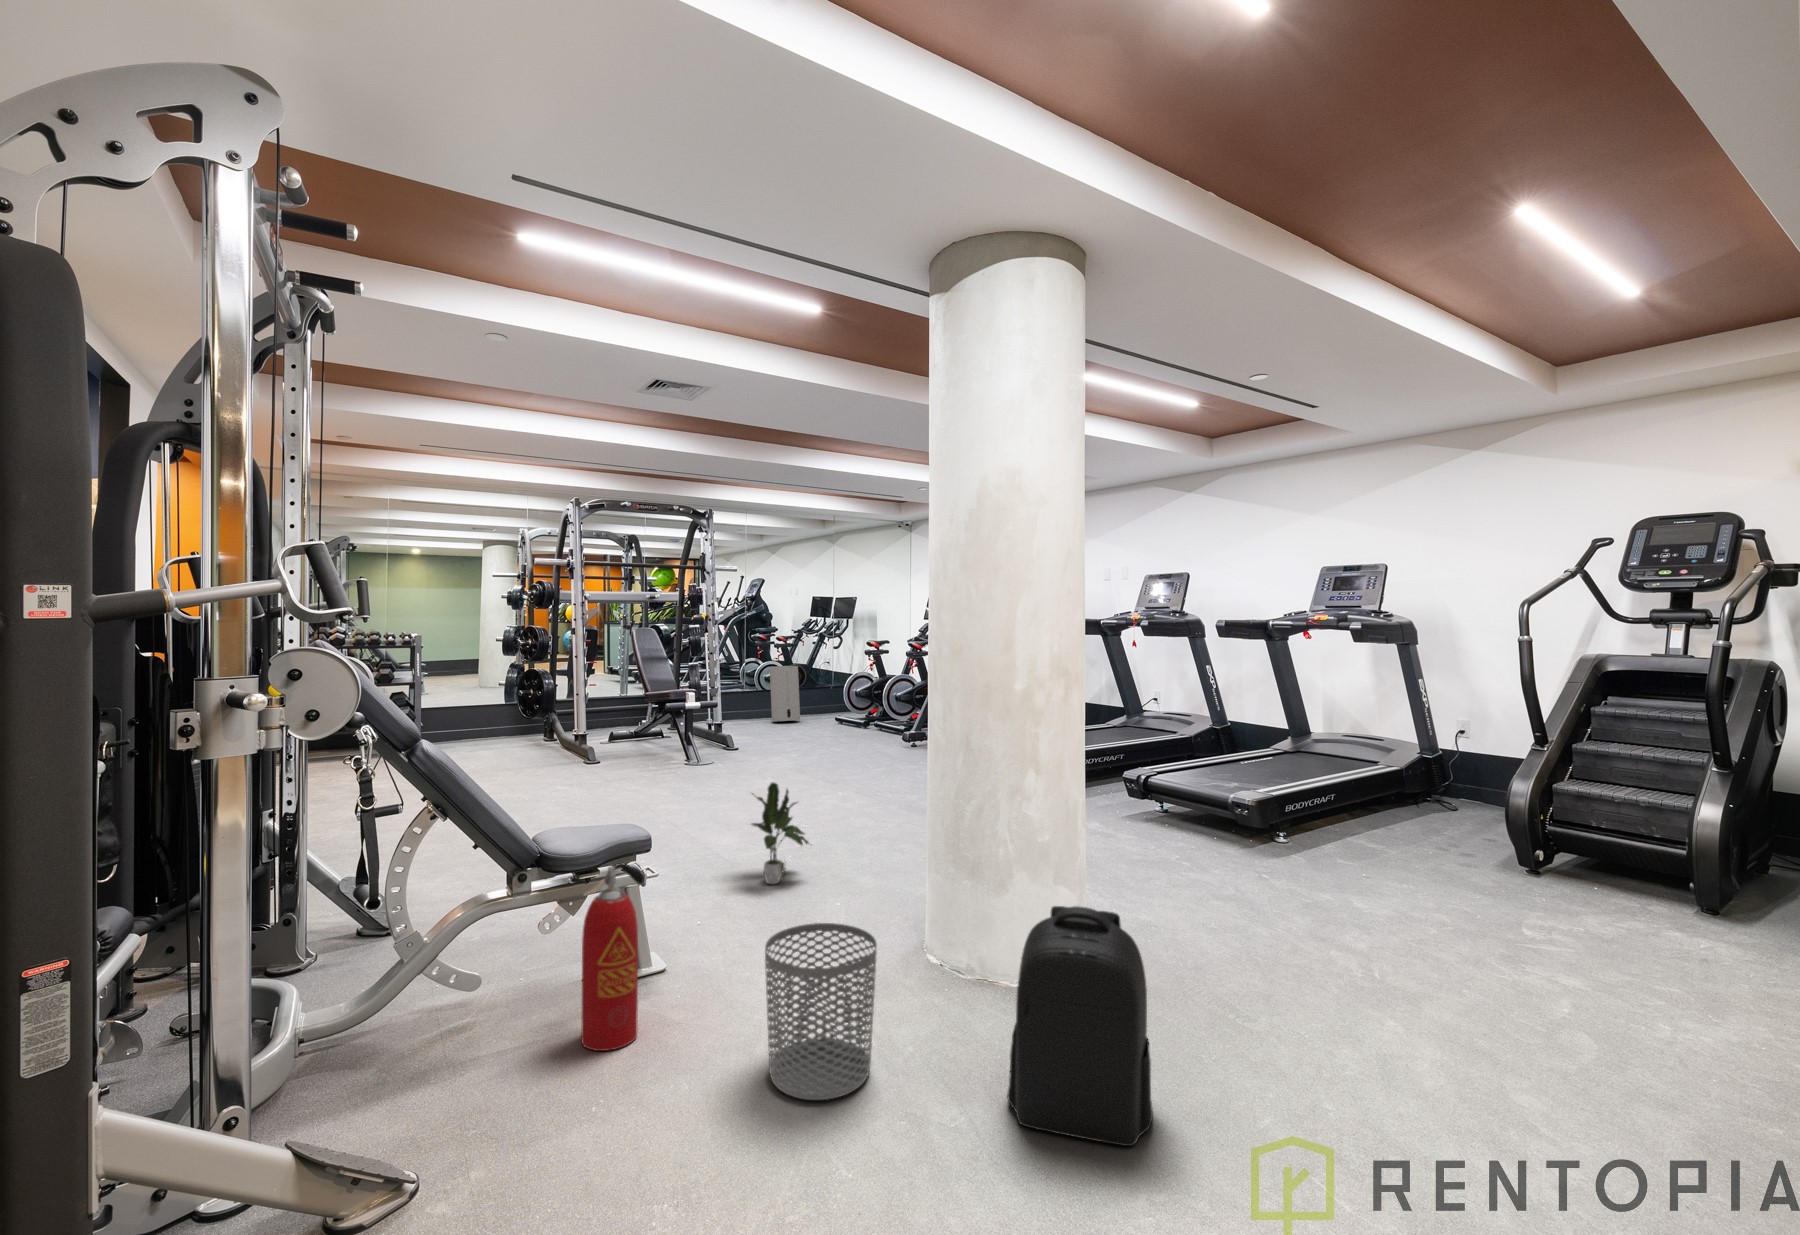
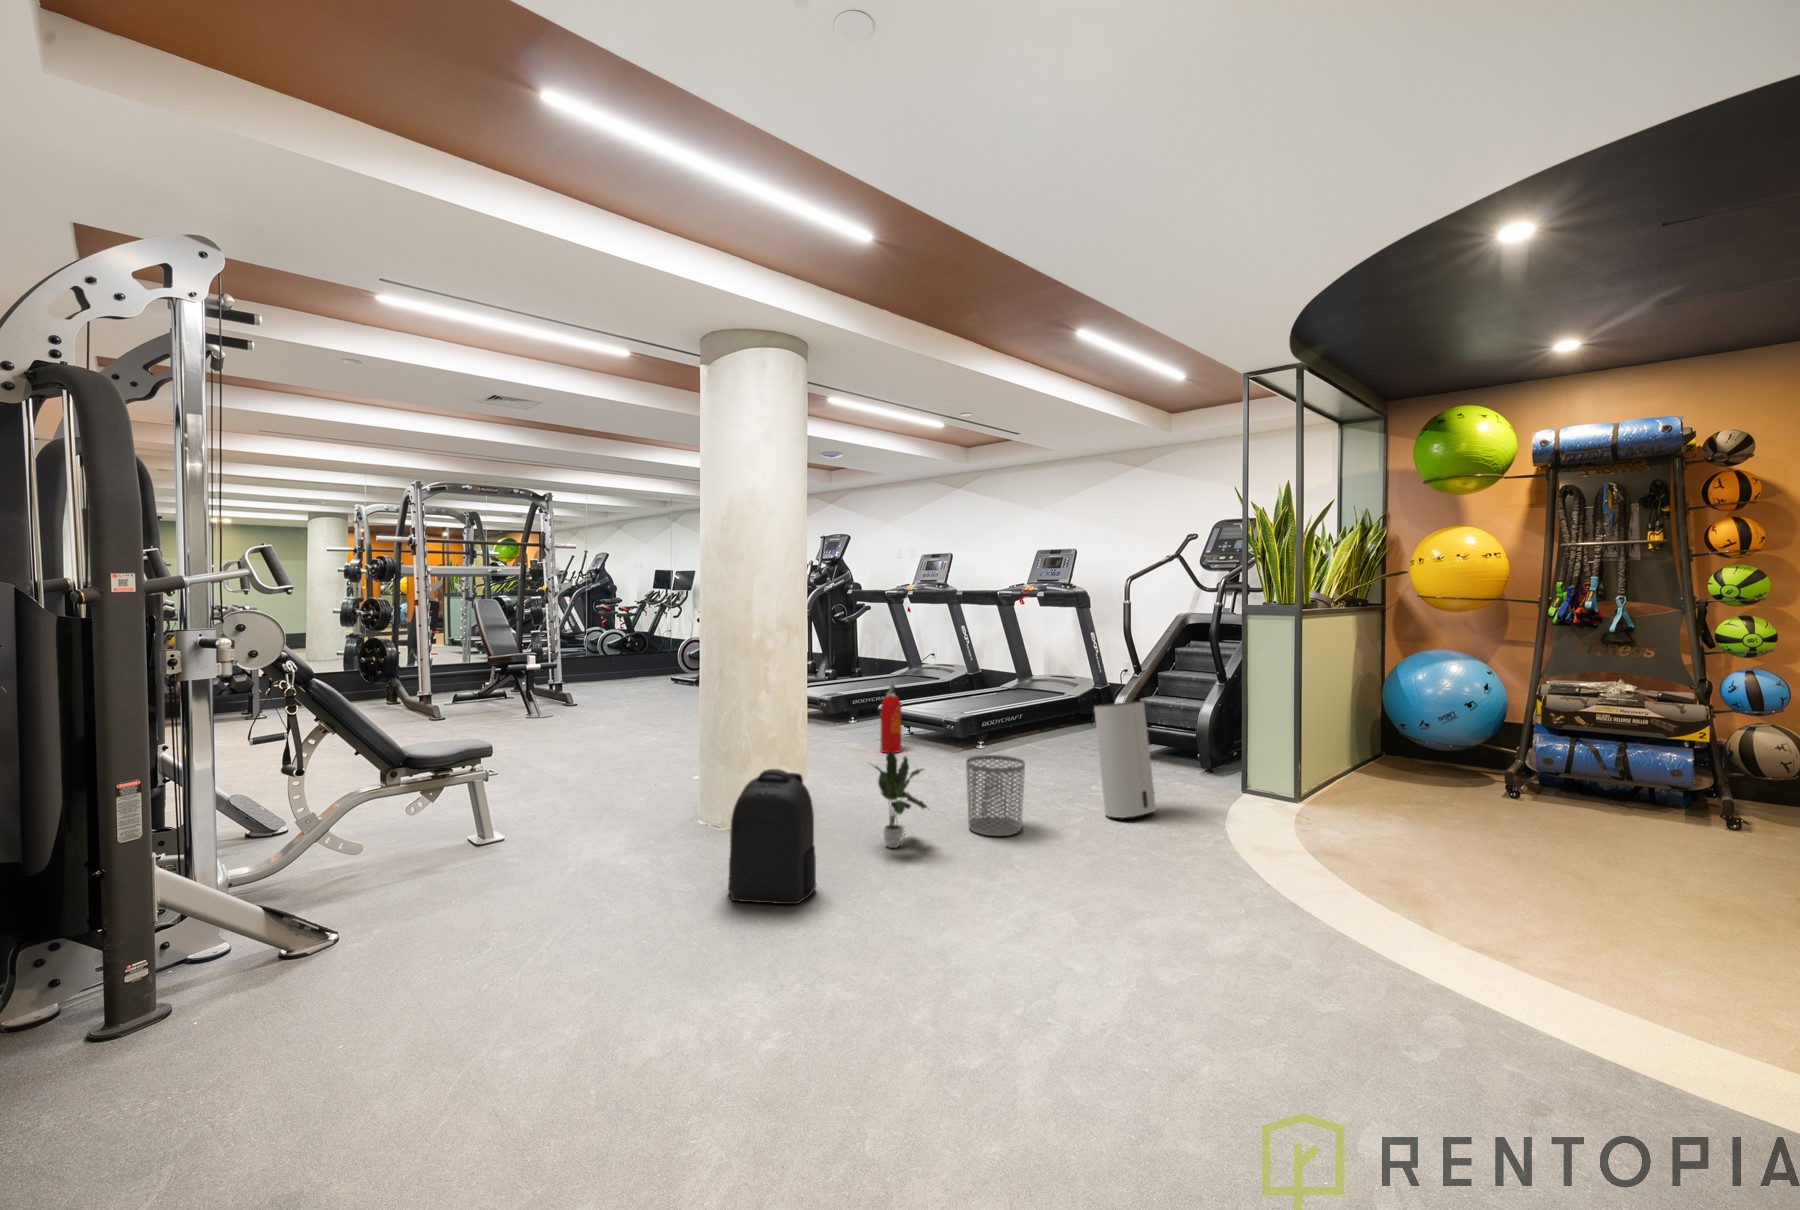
air purifier: present [770,666,800,723] -> present [1094,702,1156,818]
potted plant: present [752,782,809,884] -> present [875,752,927,848]
fire extinguisher: present [581,863,644,1051] -> present [881,684,902,753]
waste bin: present [765,923,877,1100] -> present [966,755,1025,836]

